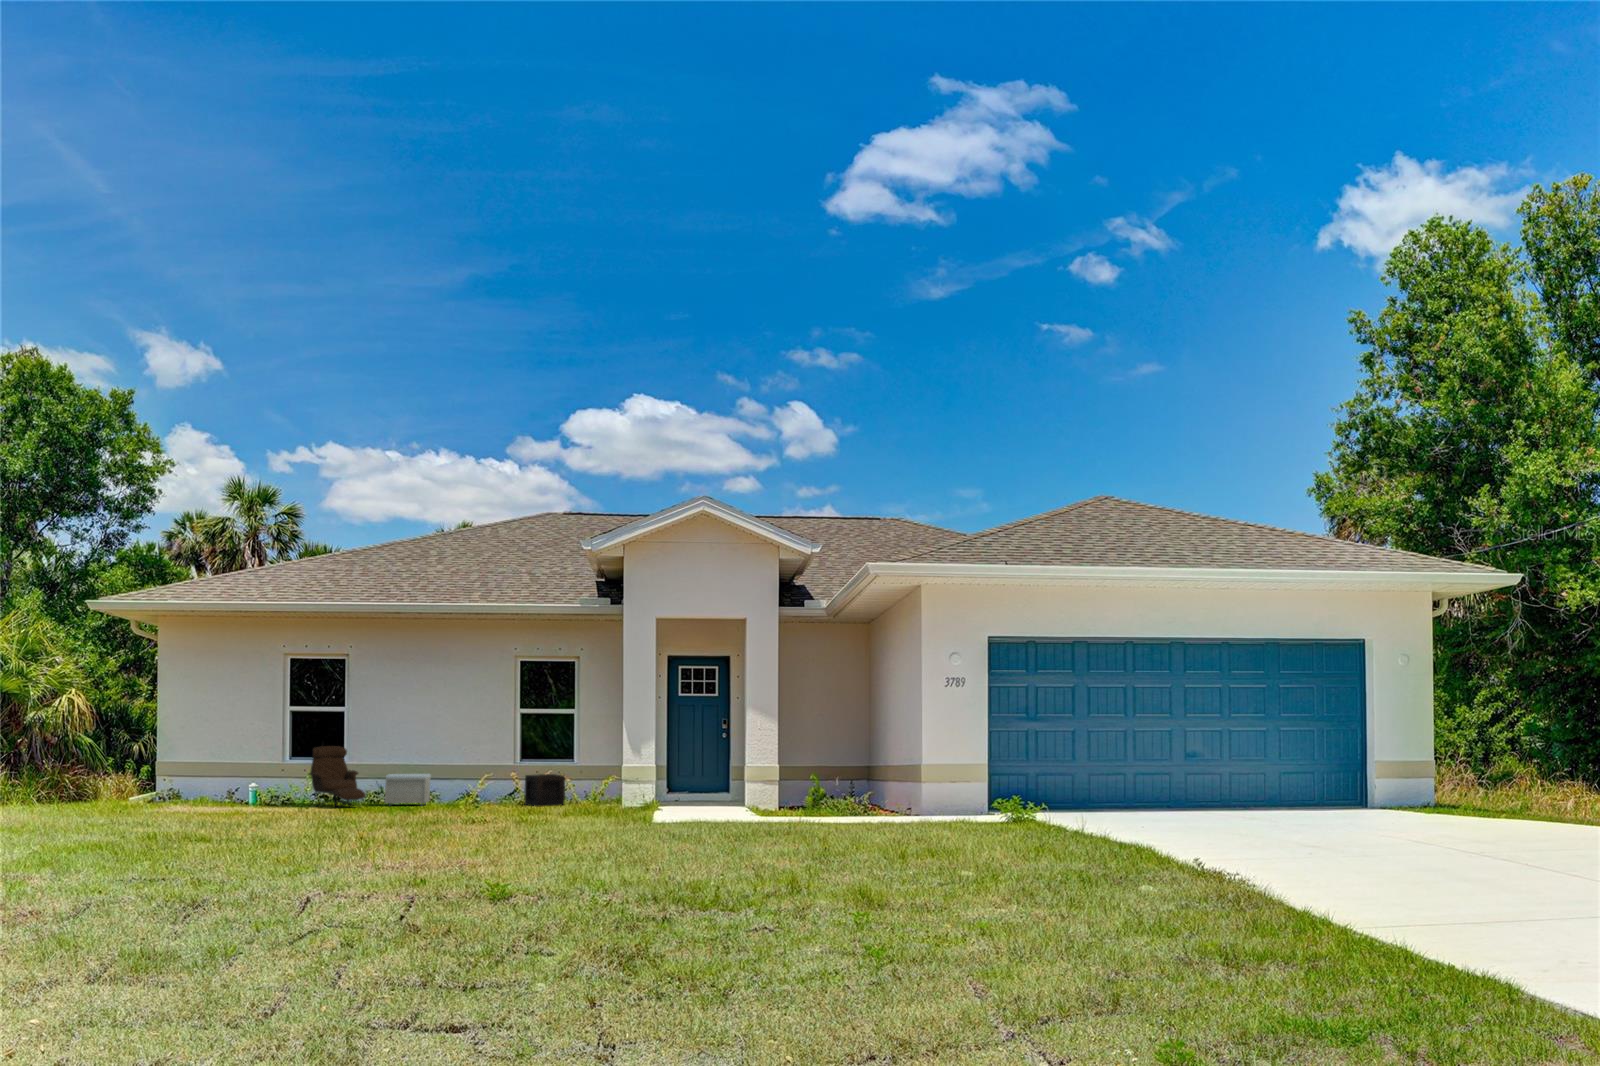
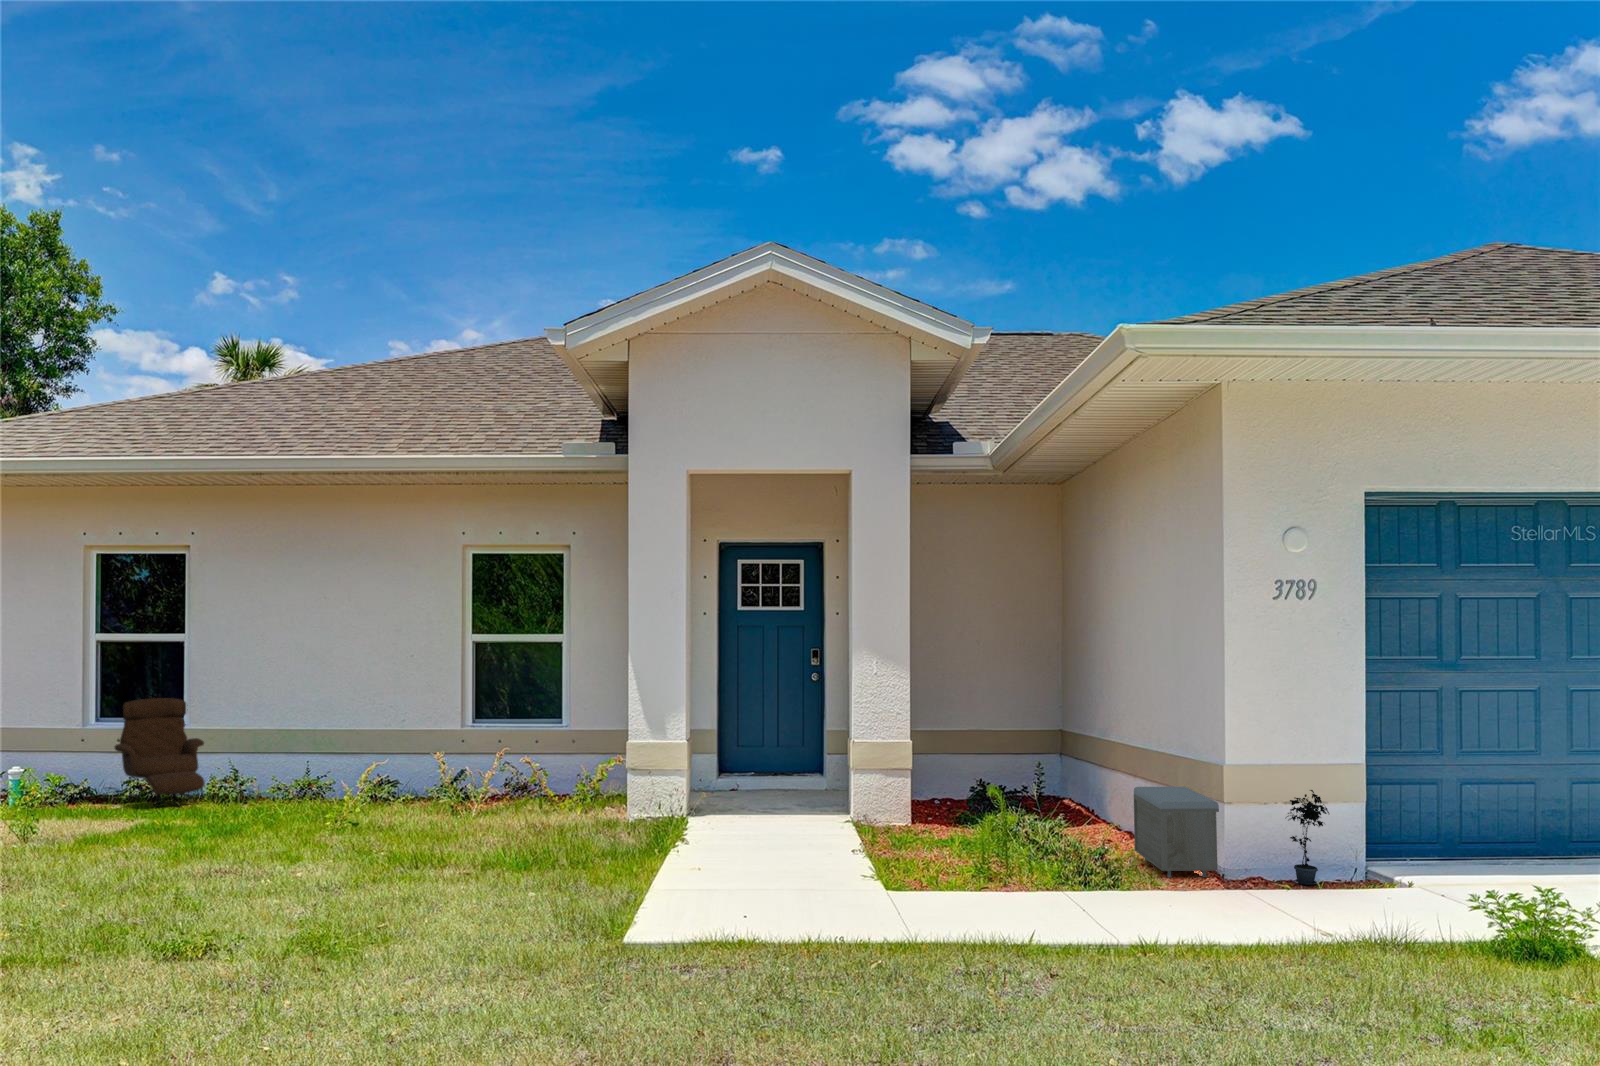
storage bench: present [385,774,431,804] -> present [1134,787,1219,877]
wooden crate: present [524,774,565,806] -> none [476,744,543,804]
potted plant: none [944,778,963,823] -> present [1287,790,1329,885]

